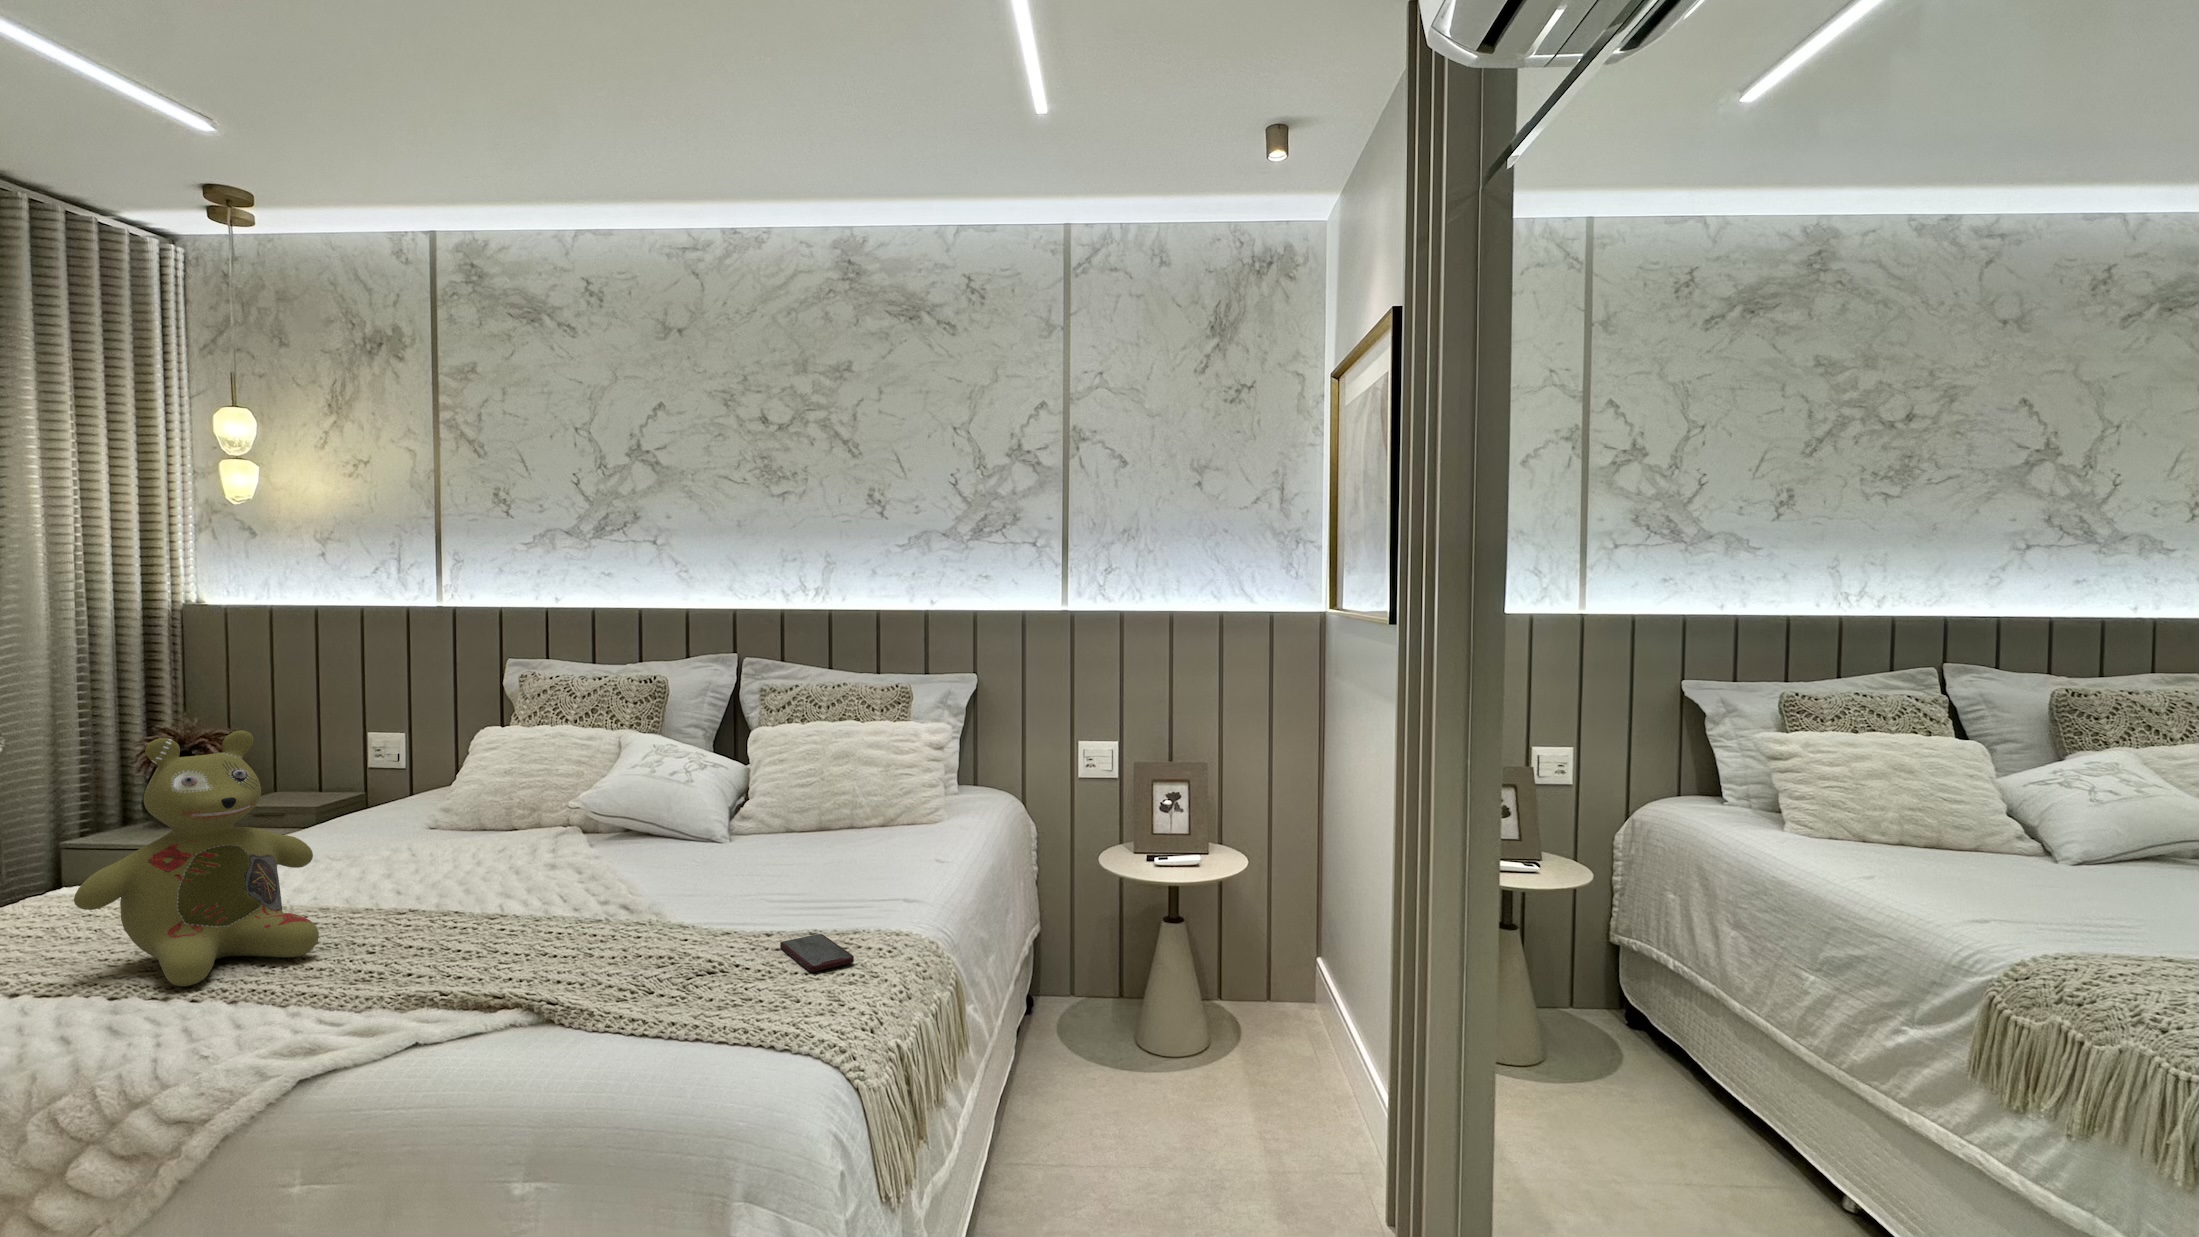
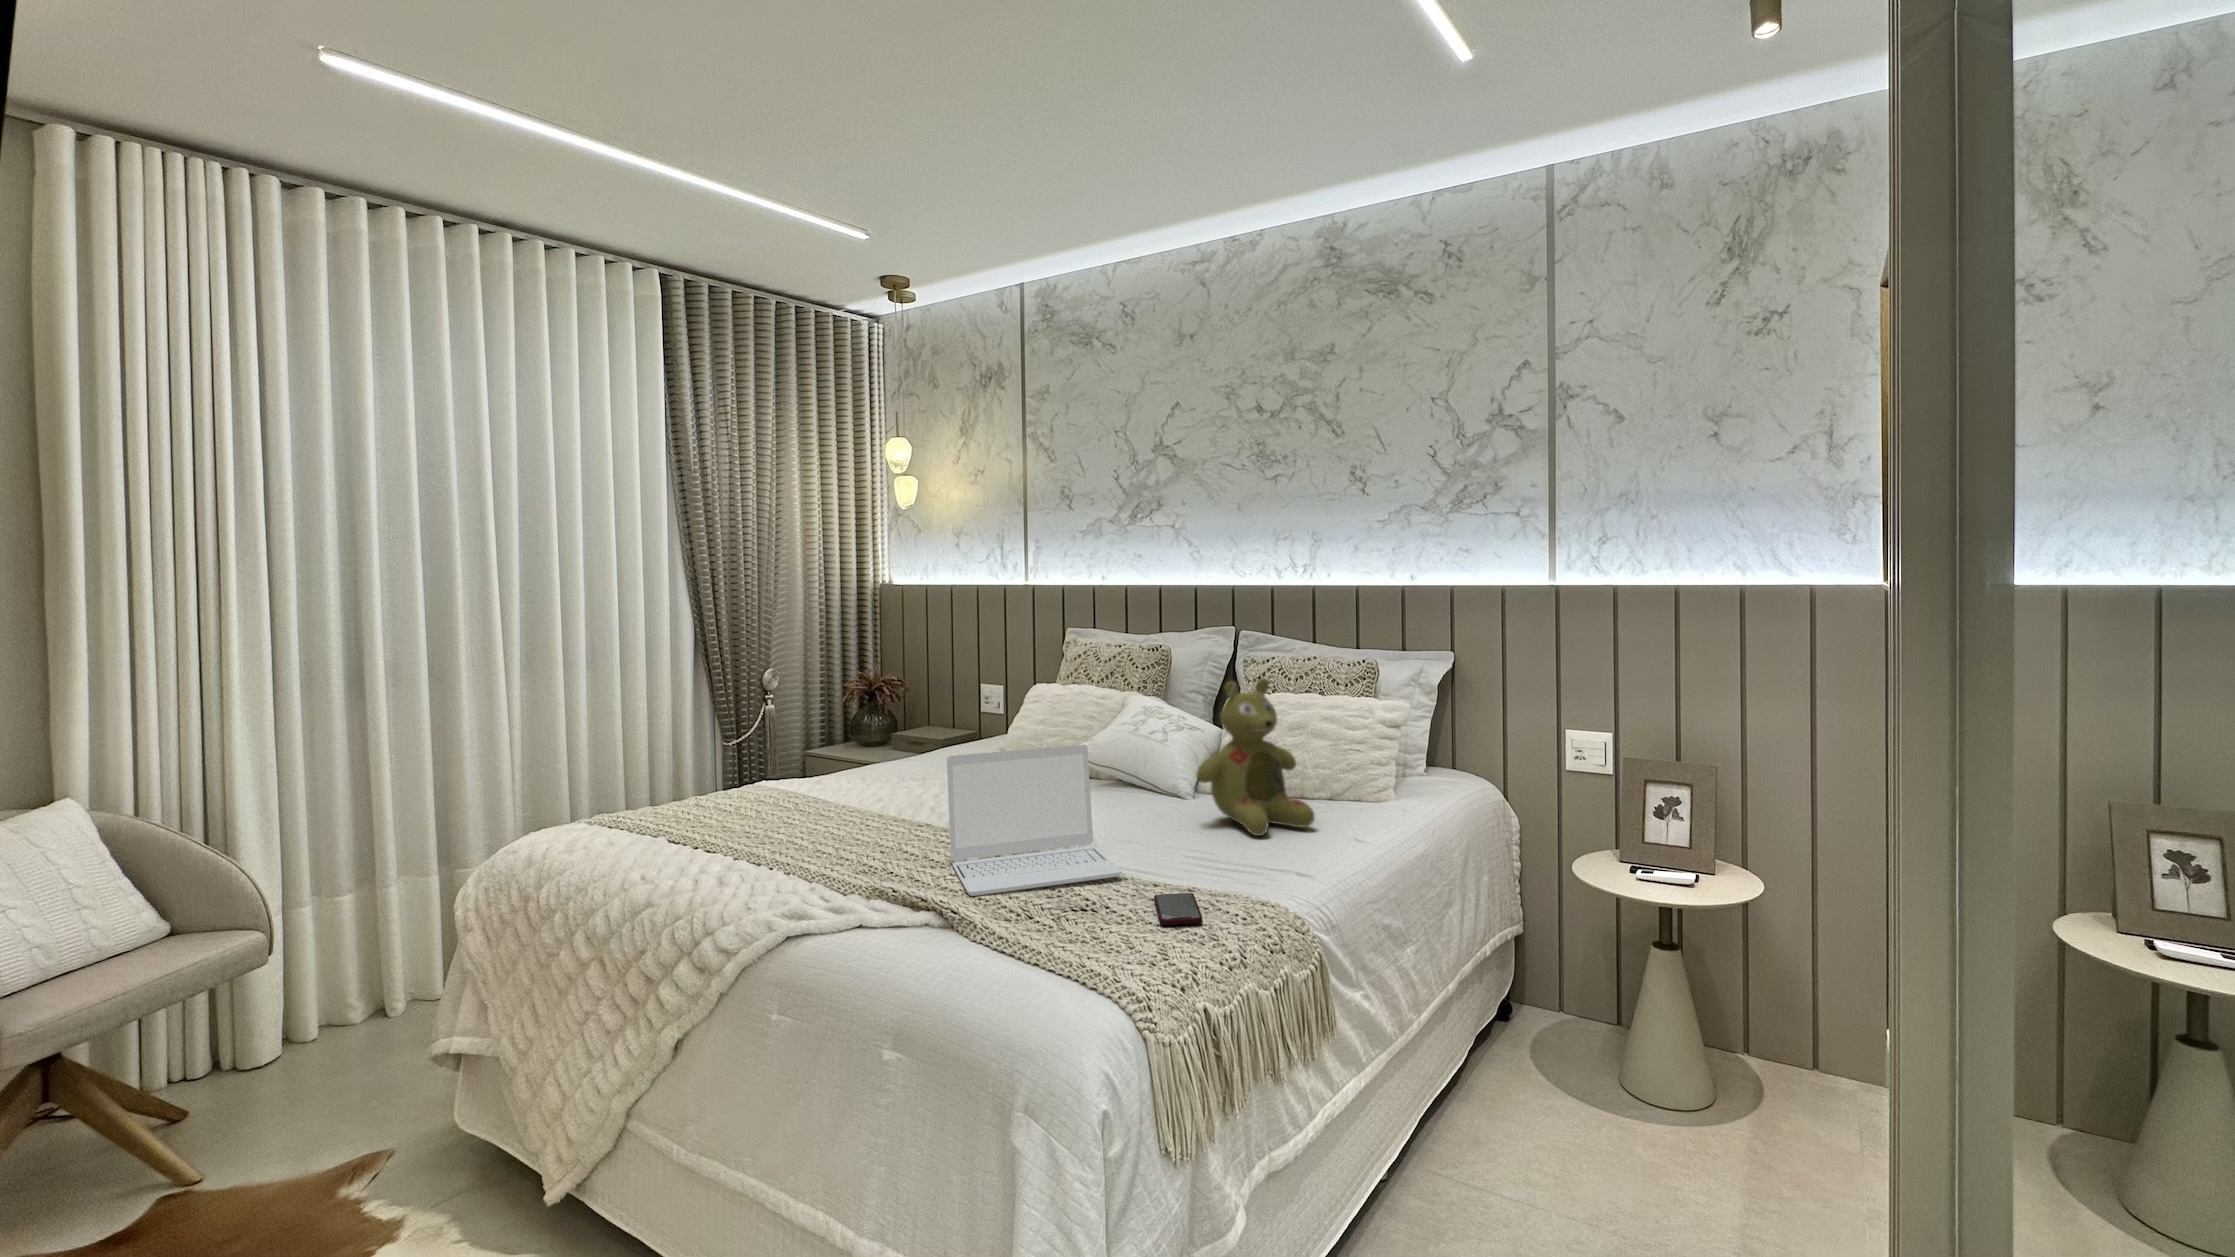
stuffed bear: present [74,730,319,986] -> present [1196,678,1315,836]
laptop: none [476,786,724,979] -> present [947,745,1122,896]

